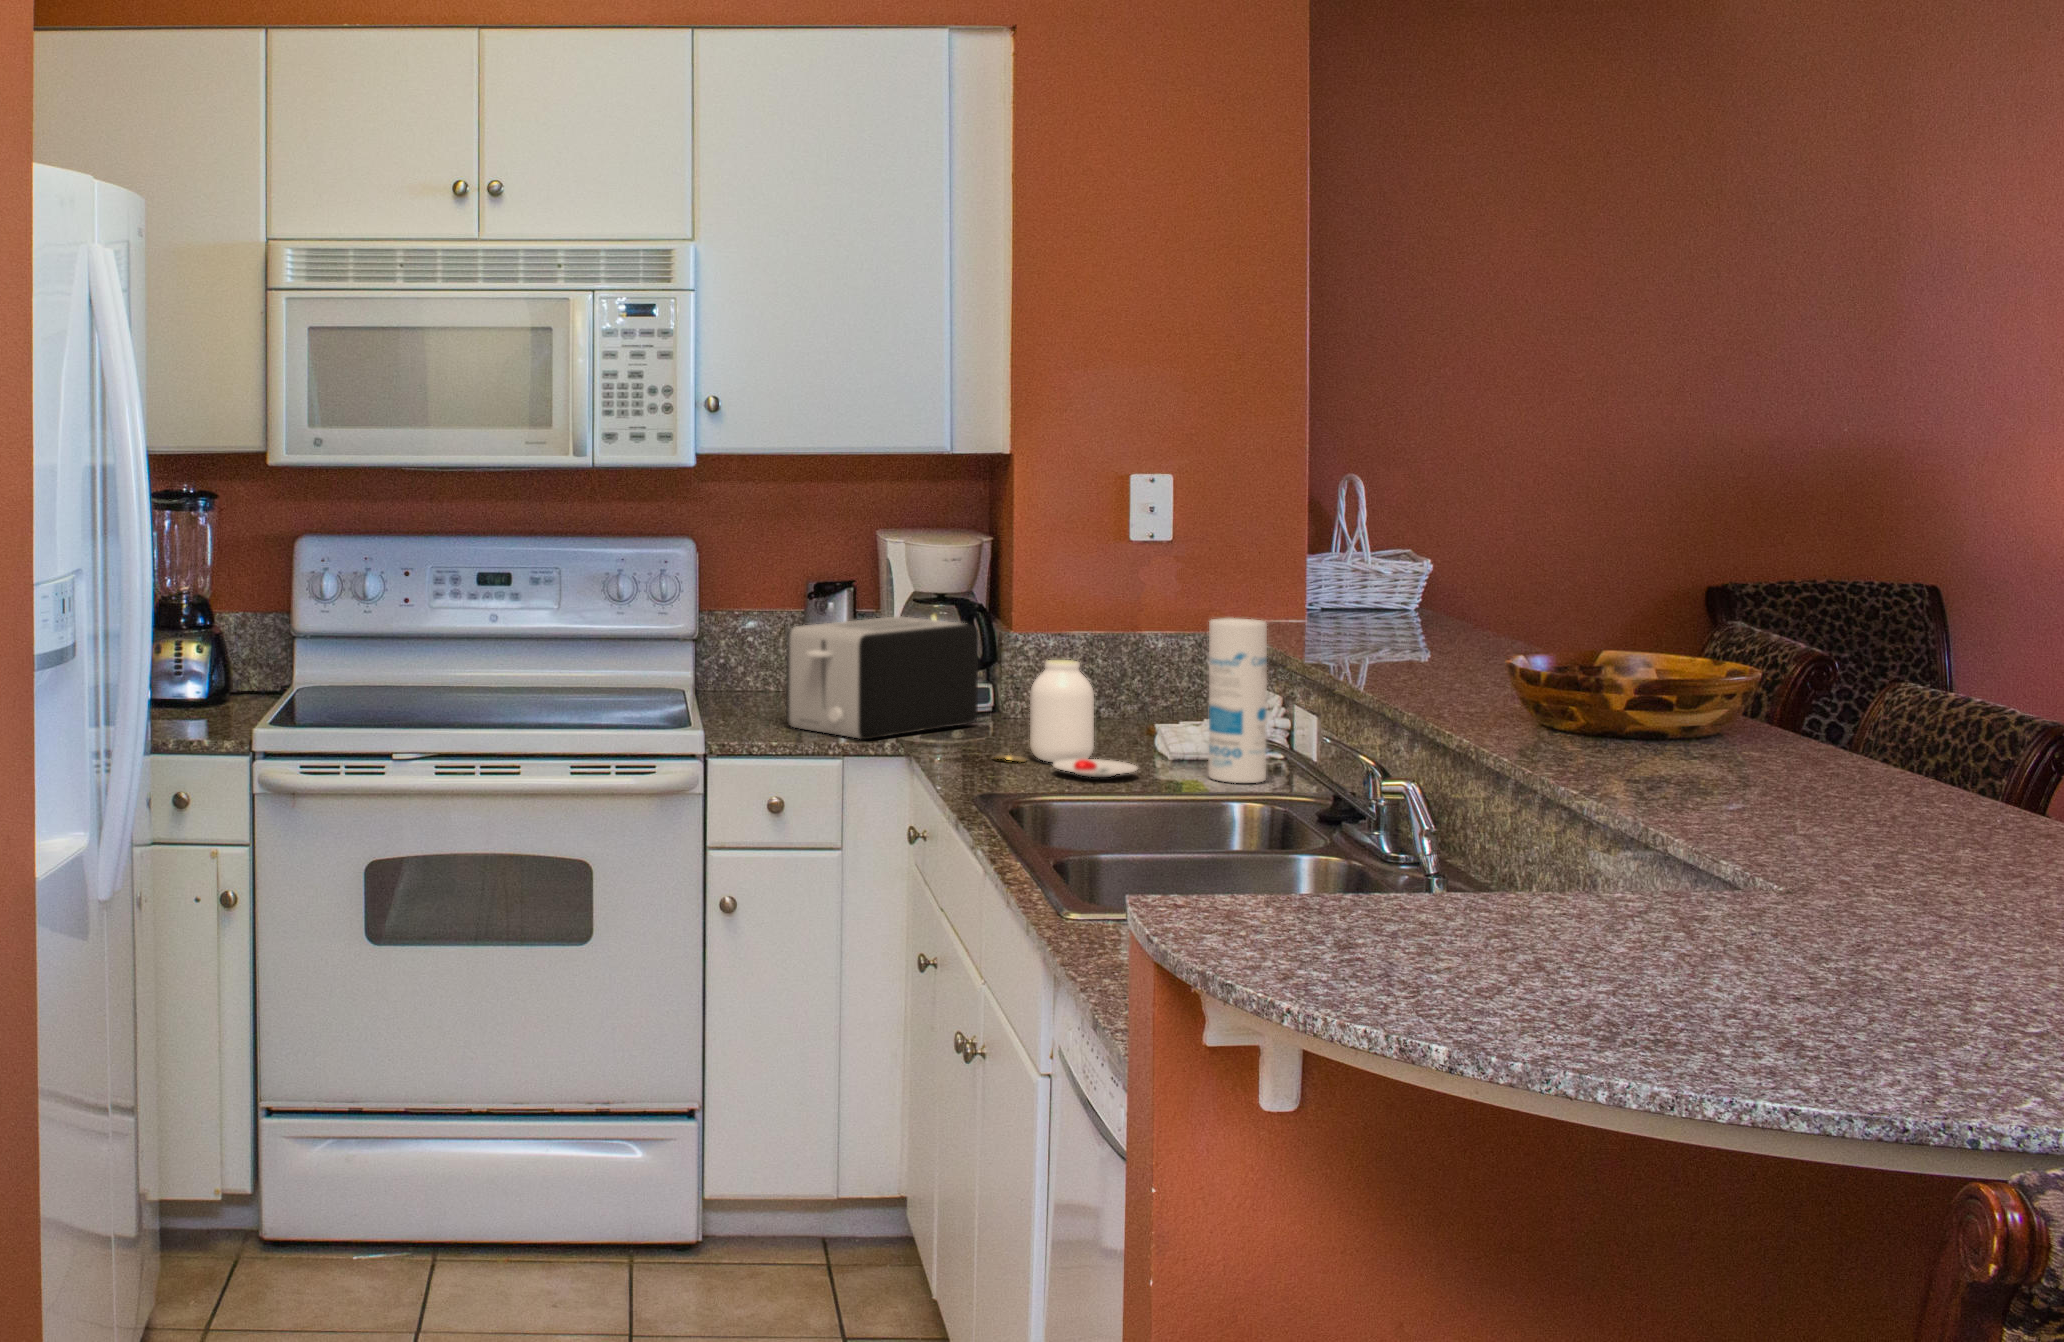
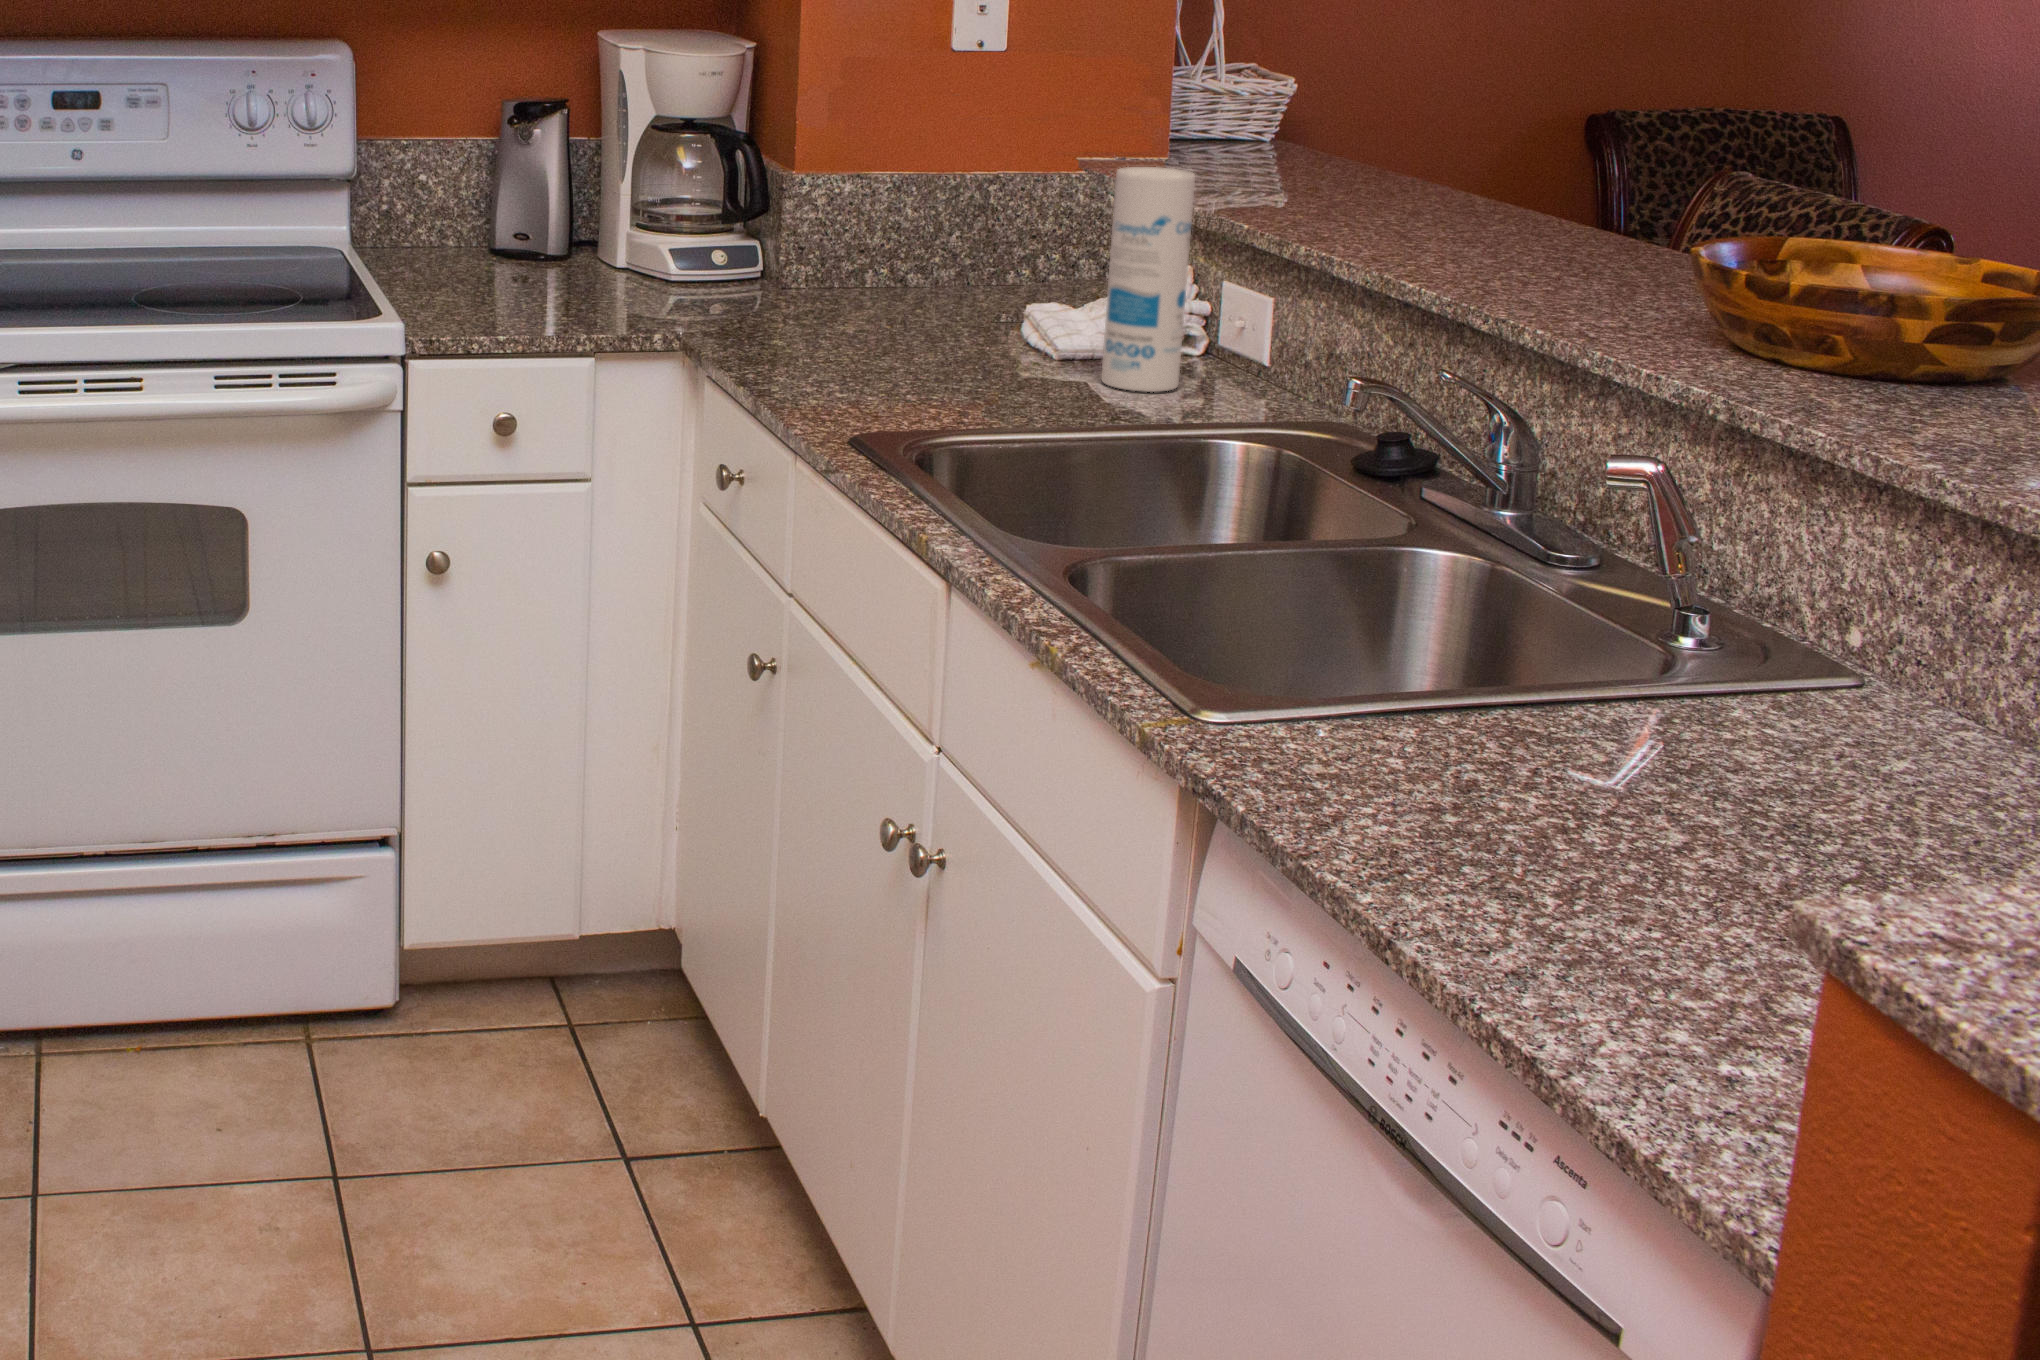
toaster: present [786,616,978,739] -> none [506,154,759,330]
jar: present [996,660,1137,777] -> none [804,222,1015,388]

